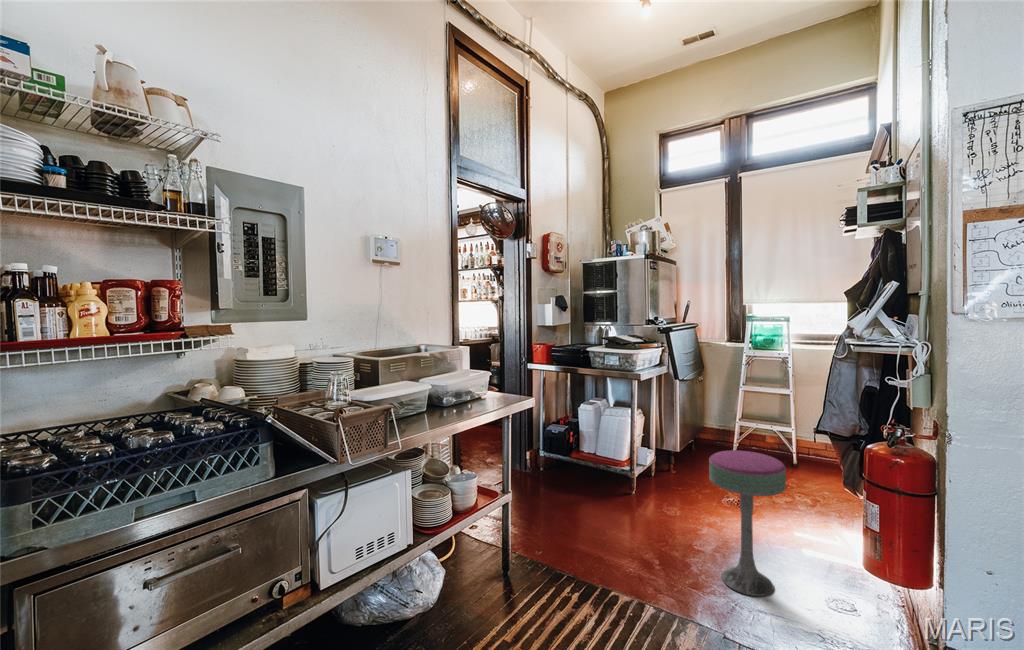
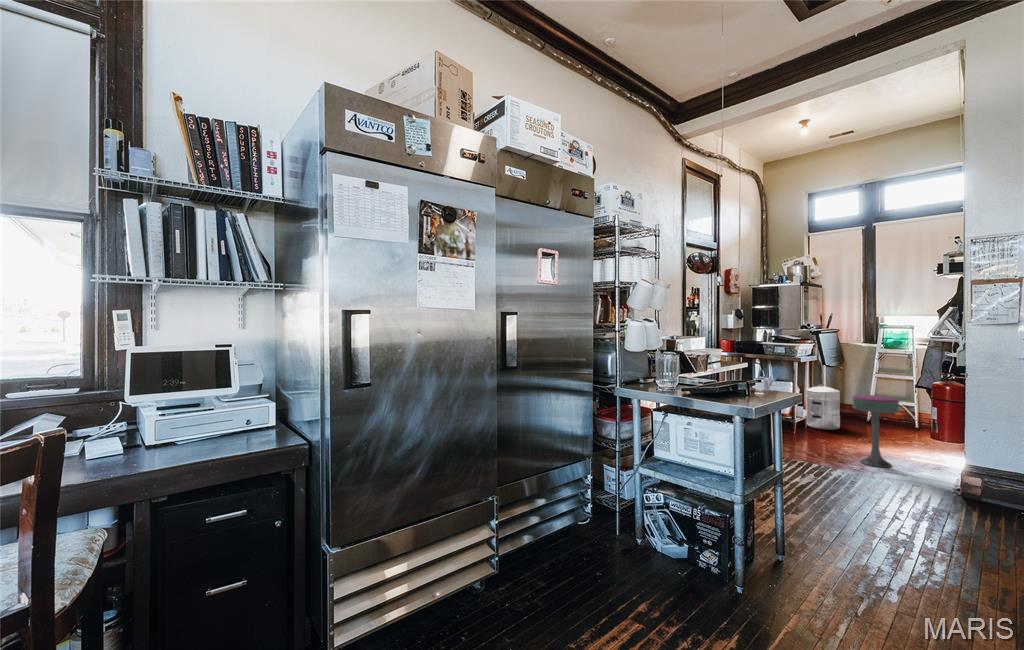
waste bin: none [652,409,696,479] -> present [807,385,840,430]

